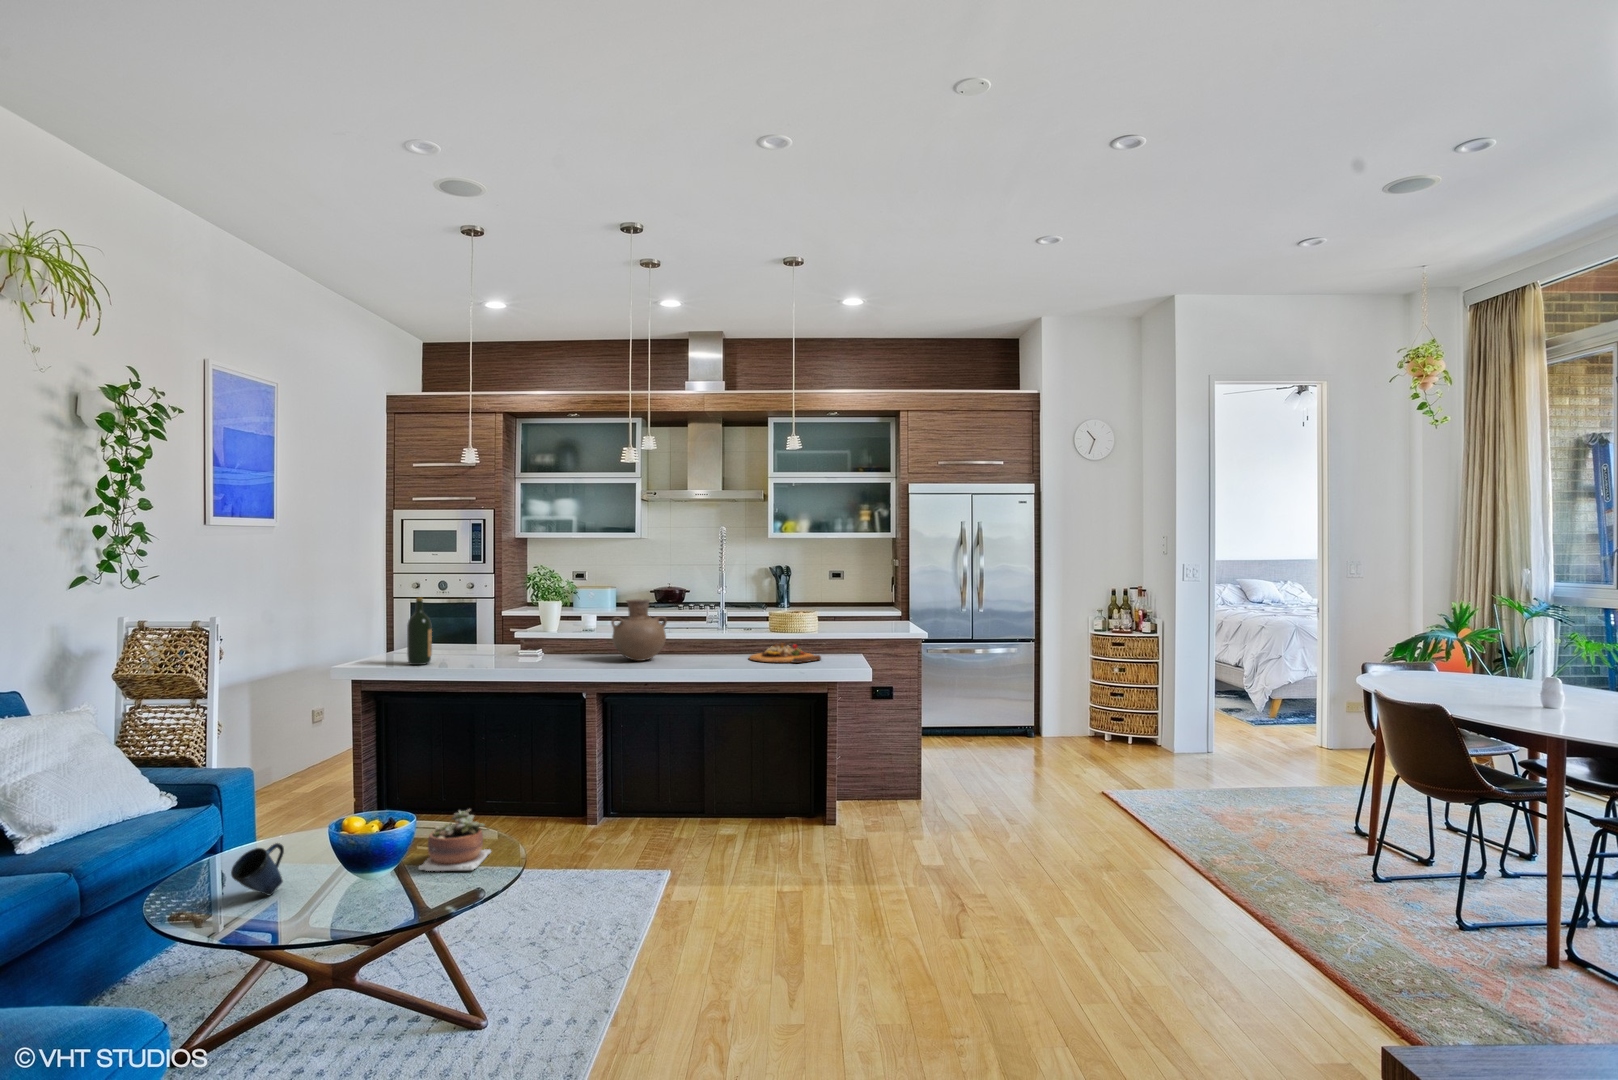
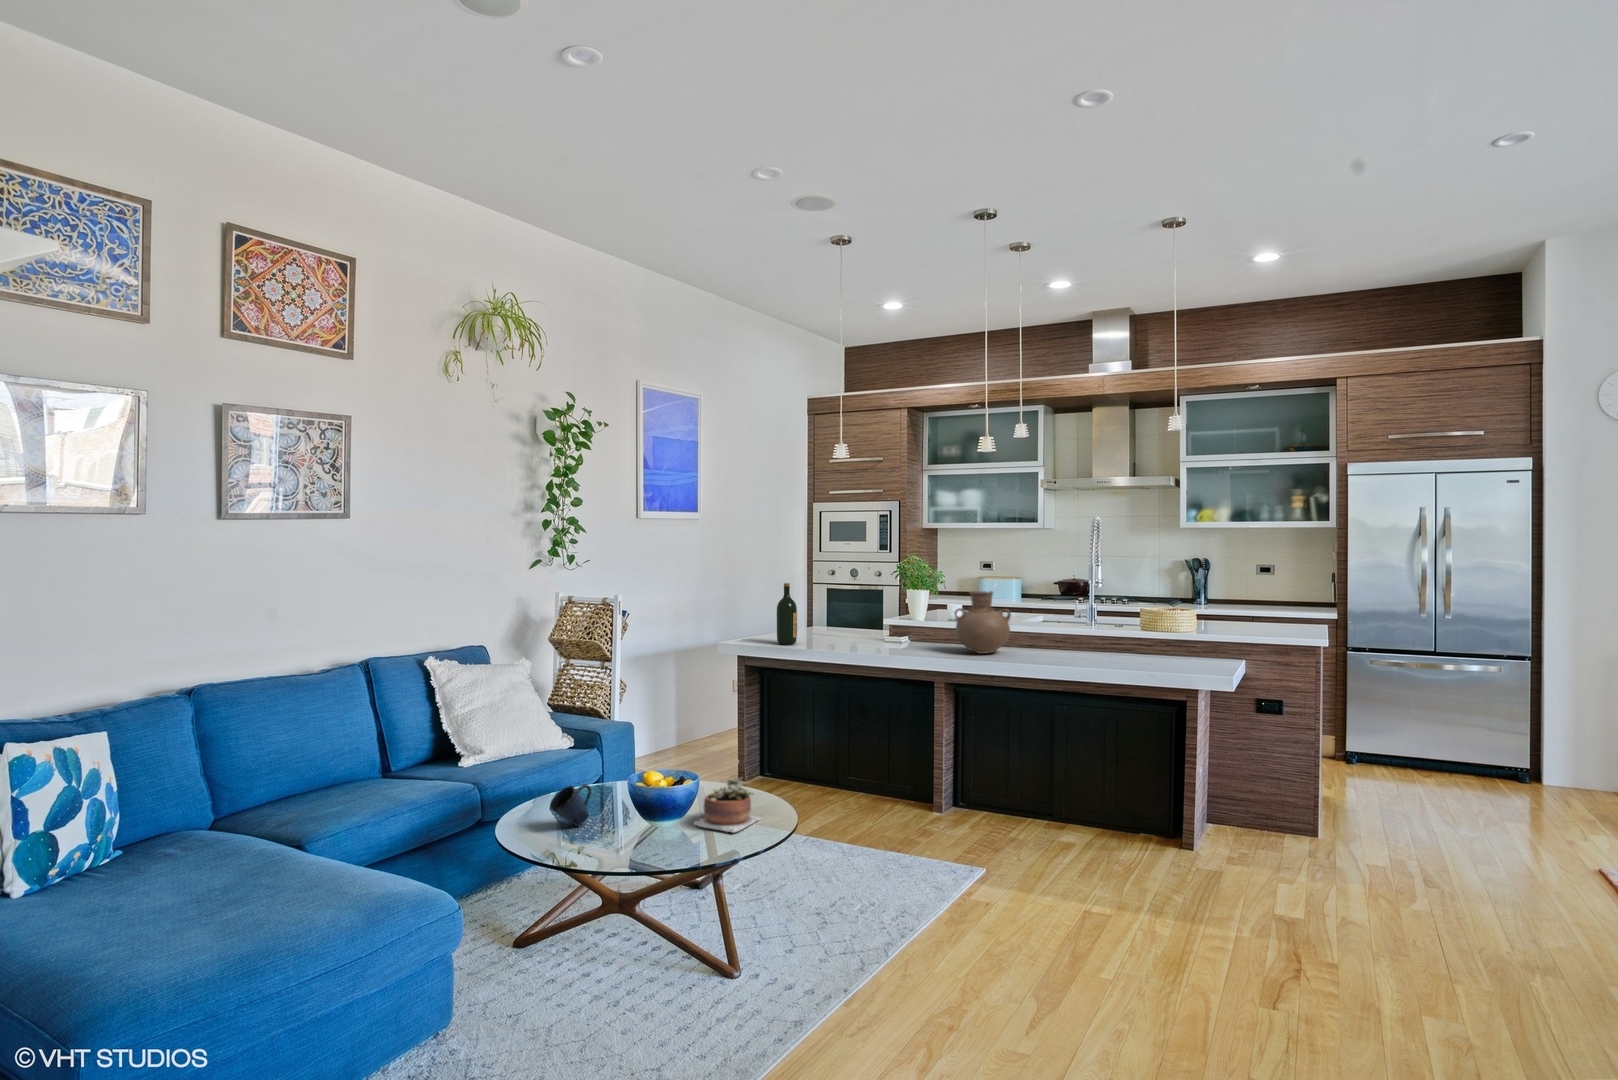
cutting board: present [749,643,821,663] -> none [1096,644,1178,667]

